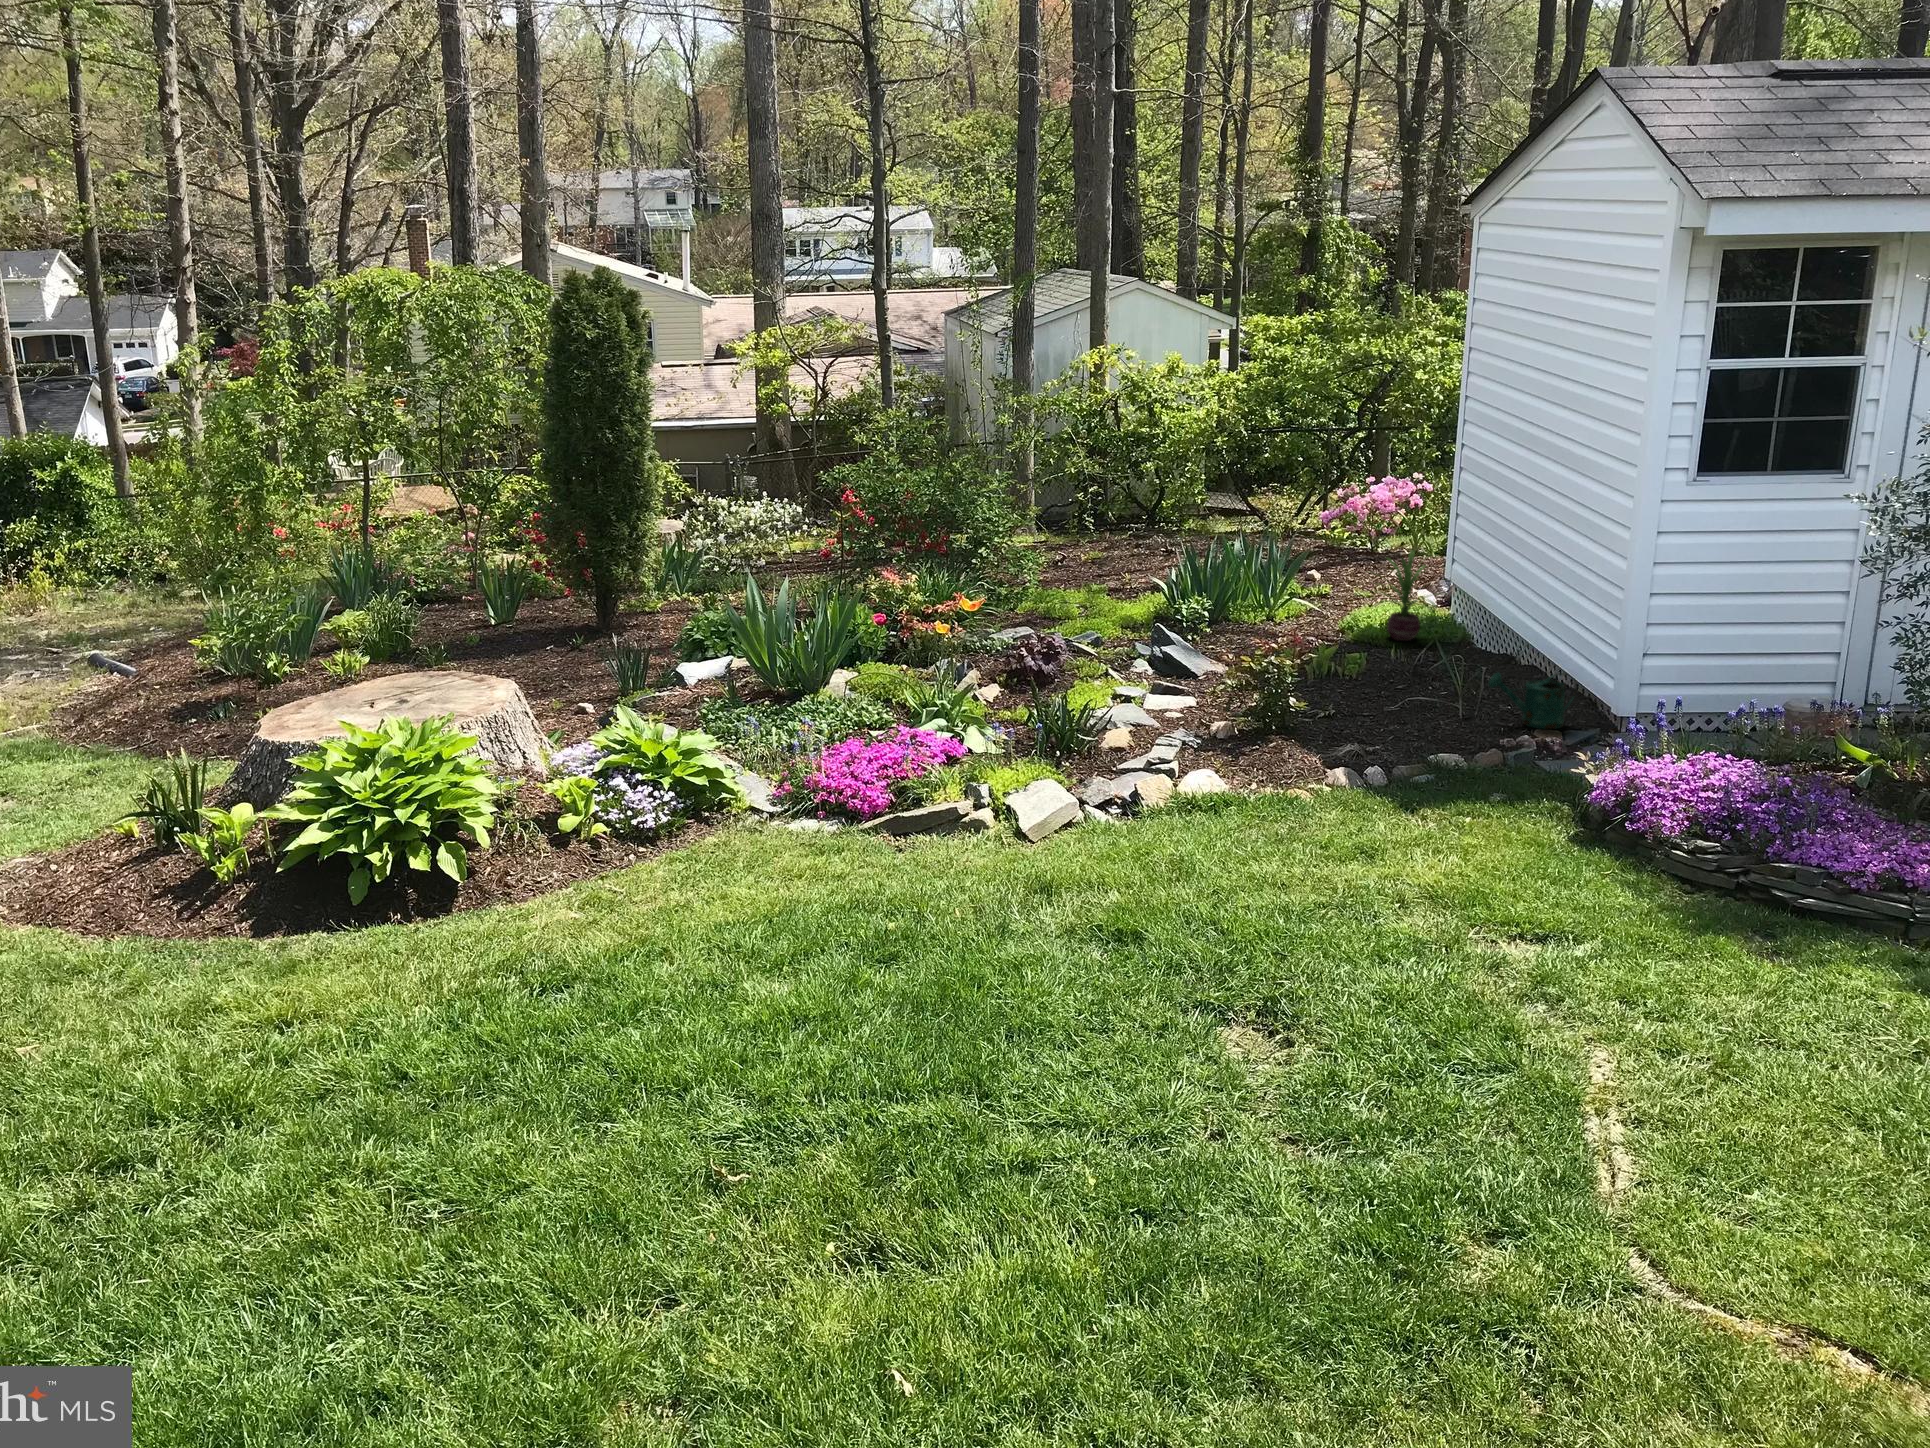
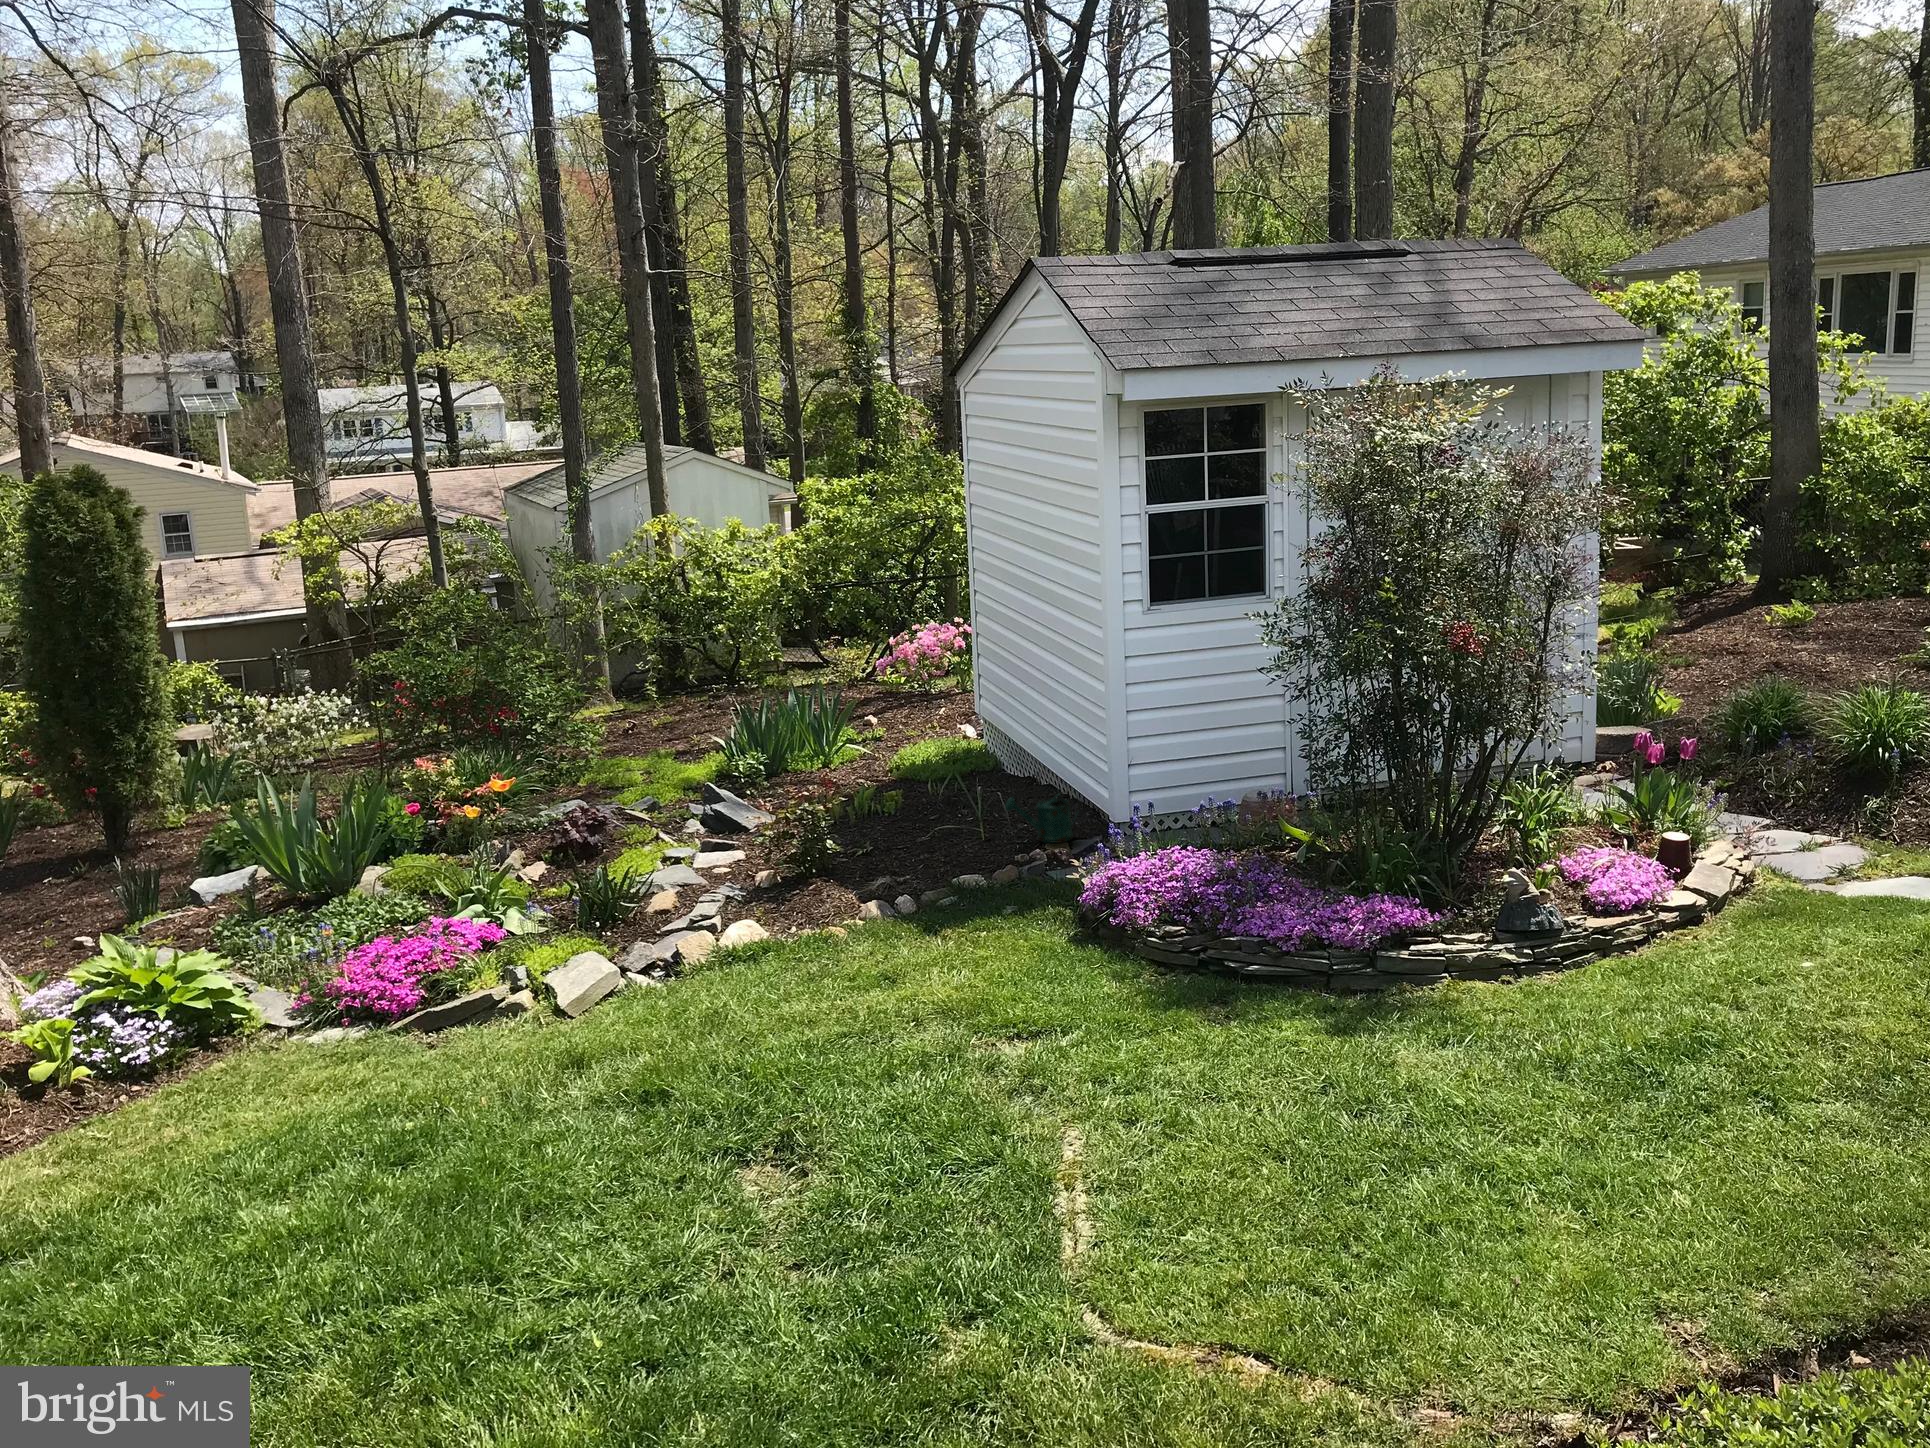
decorative plant: present [1376,550,1436,641] -> none [900,691,989,776]

